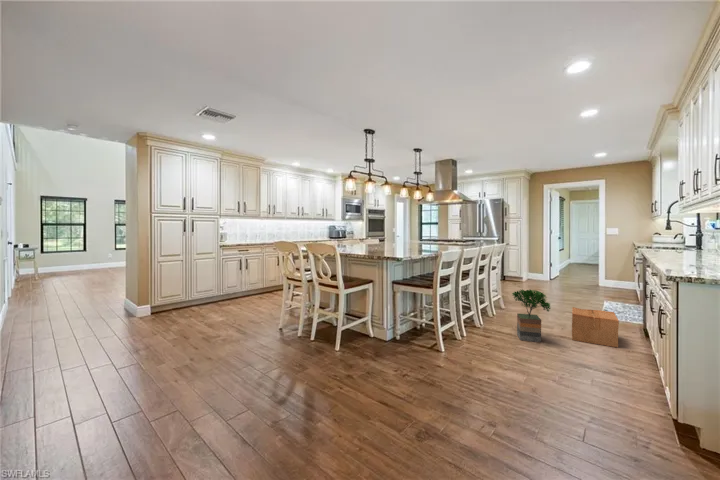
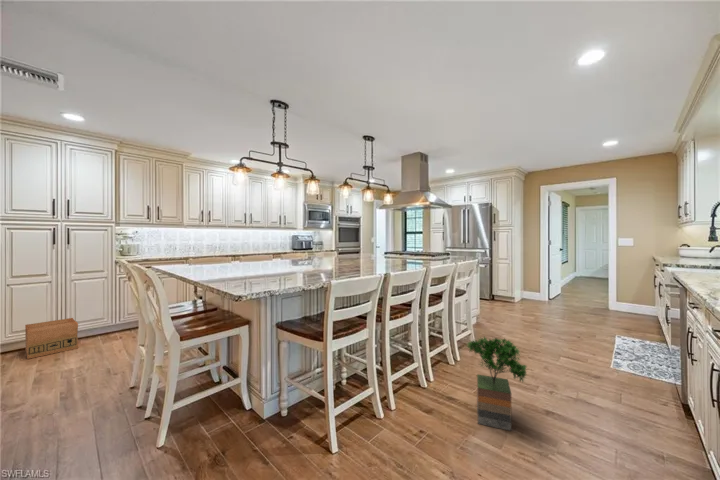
cardboard box: present [572,307,619,347] -> present [25,318,78,359]

